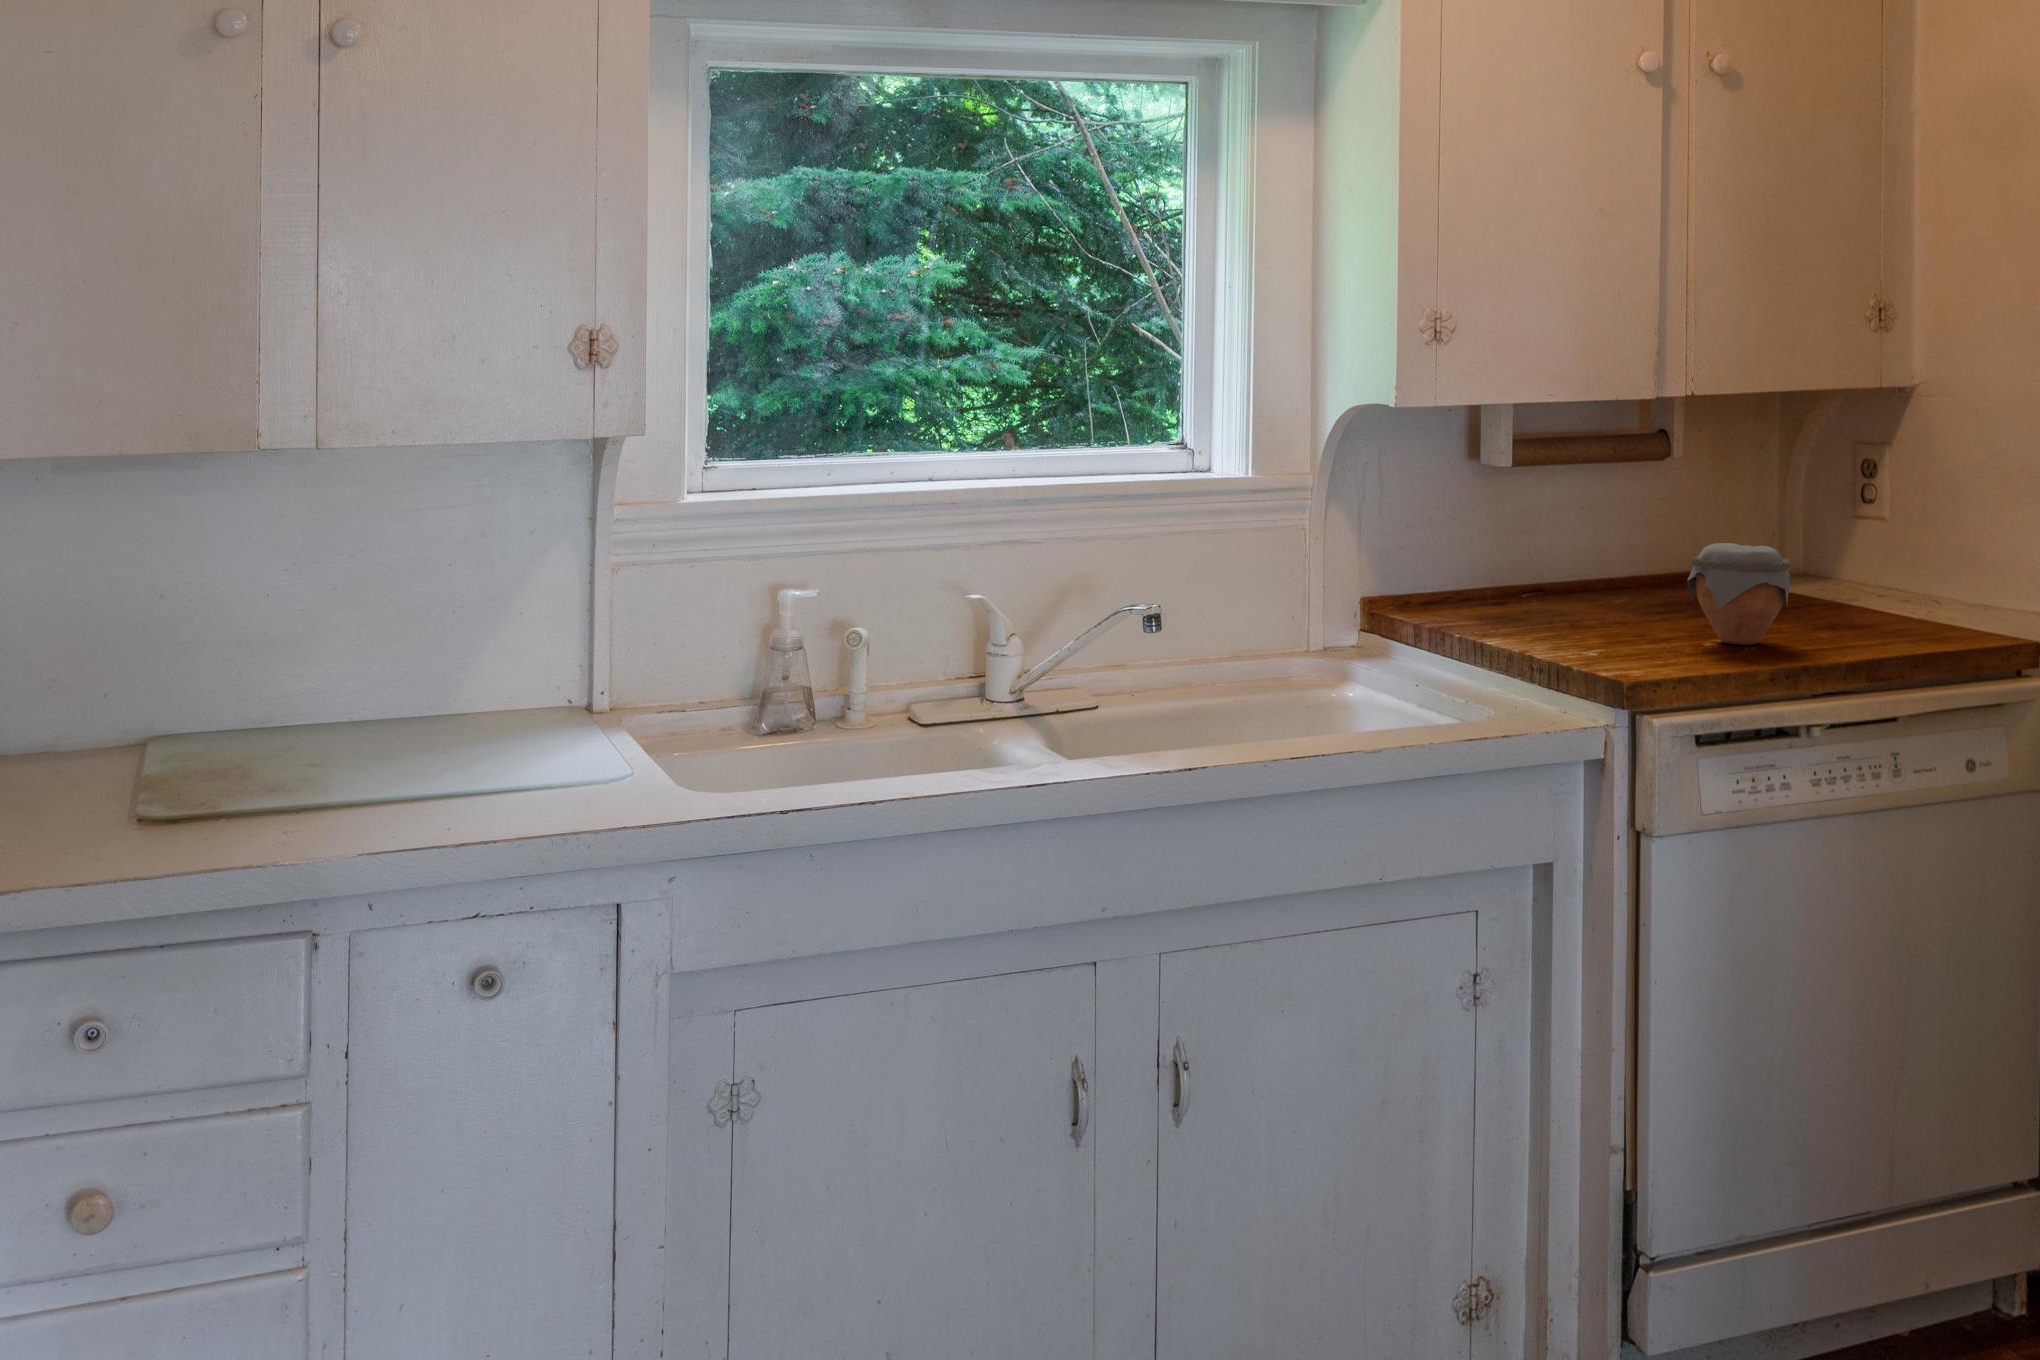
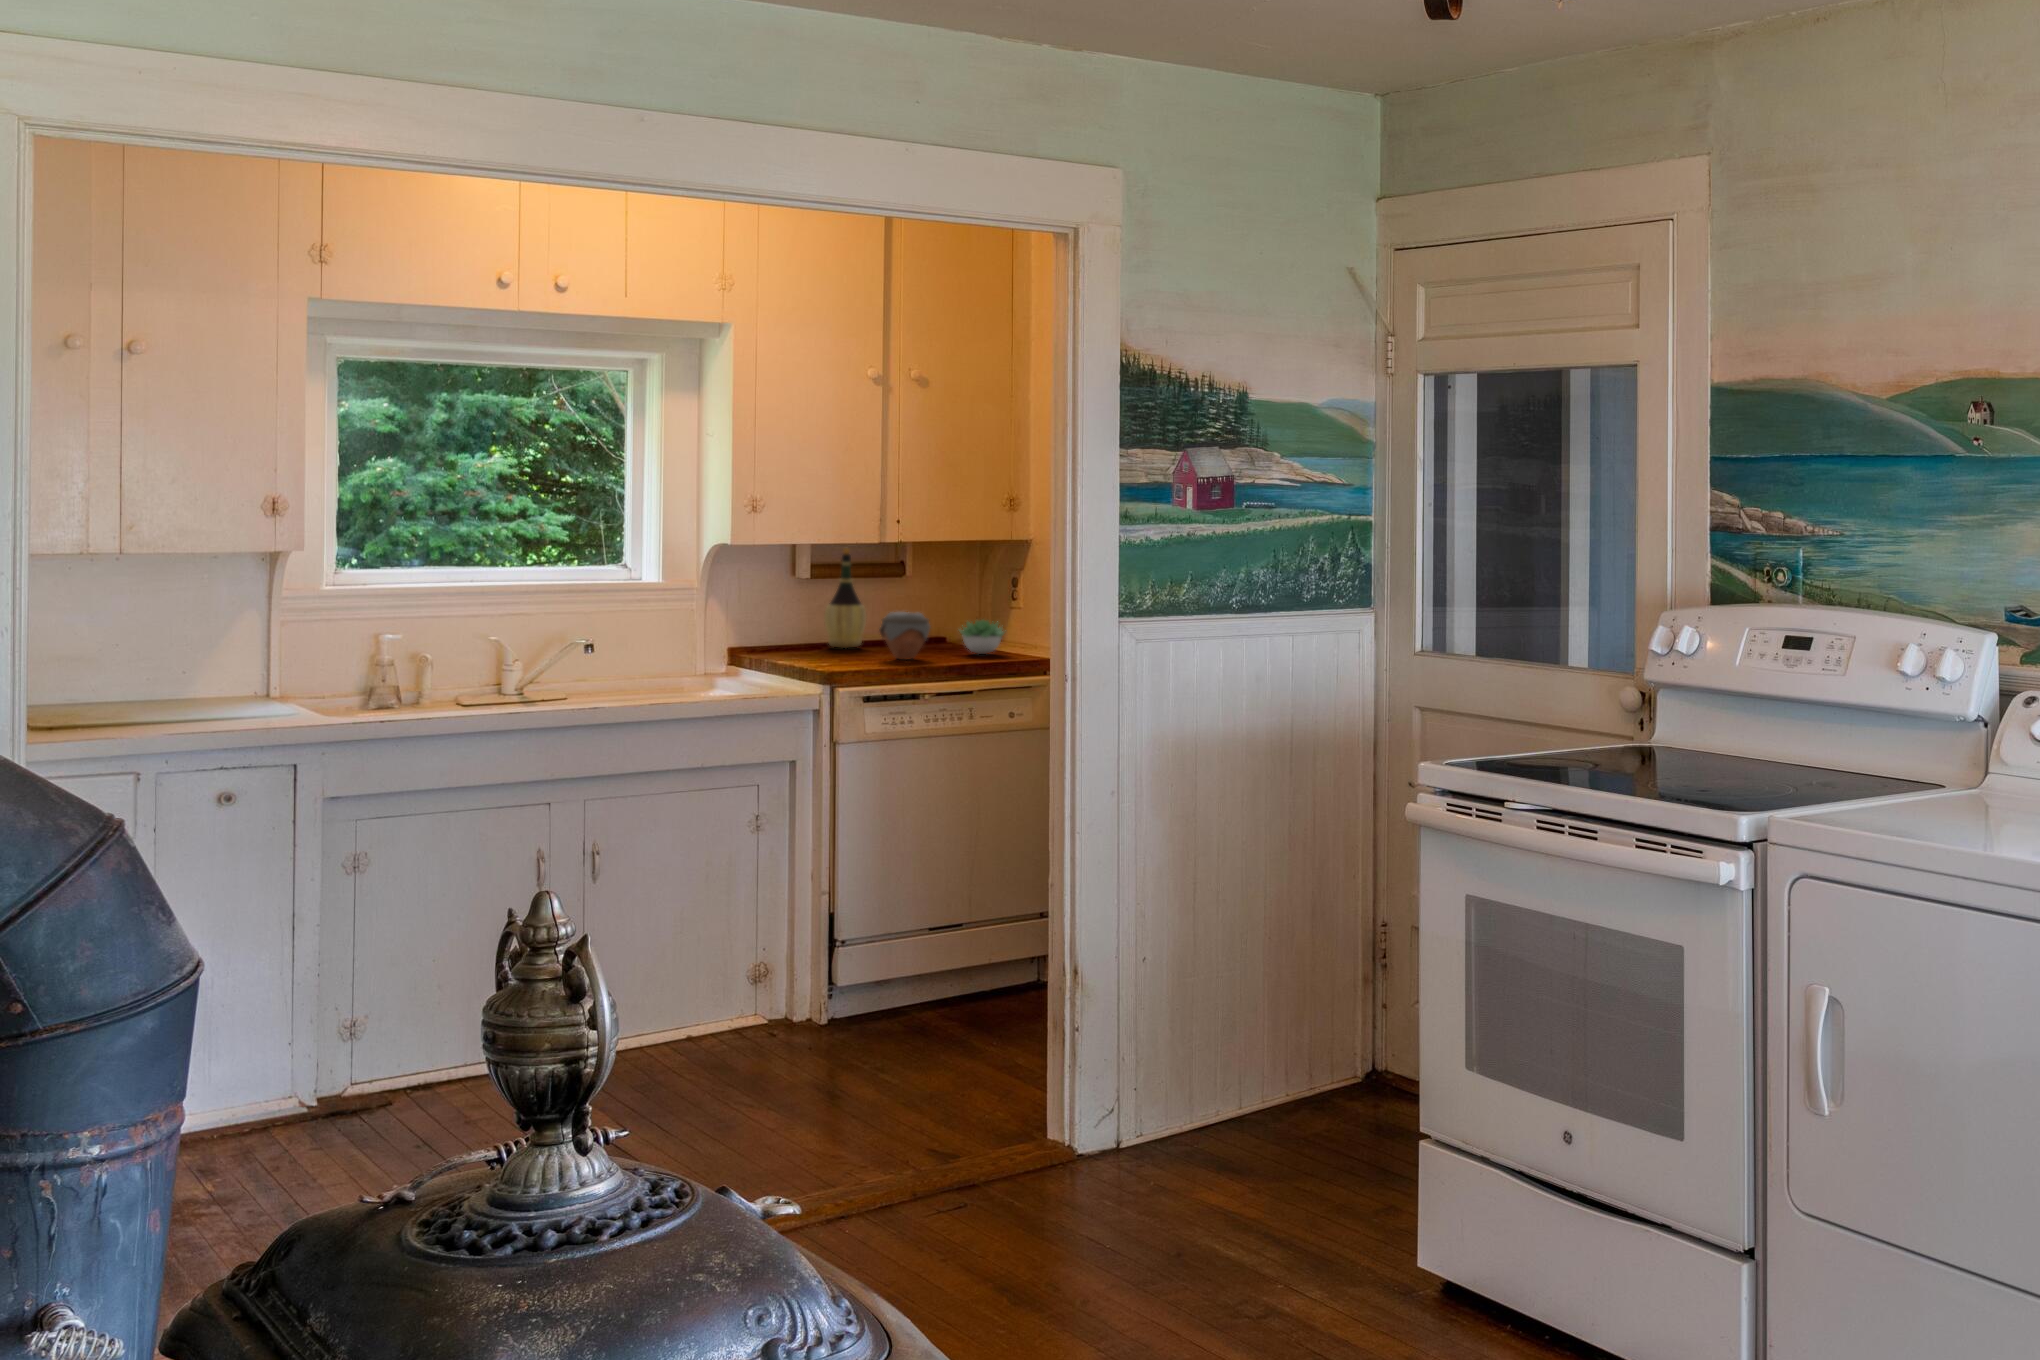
wine bottle: none [1539,410,1619,603] -> present [824,548,866,648]
succulent plant: none [1818,556,1928,626] -> present [960,620,1004,654]

